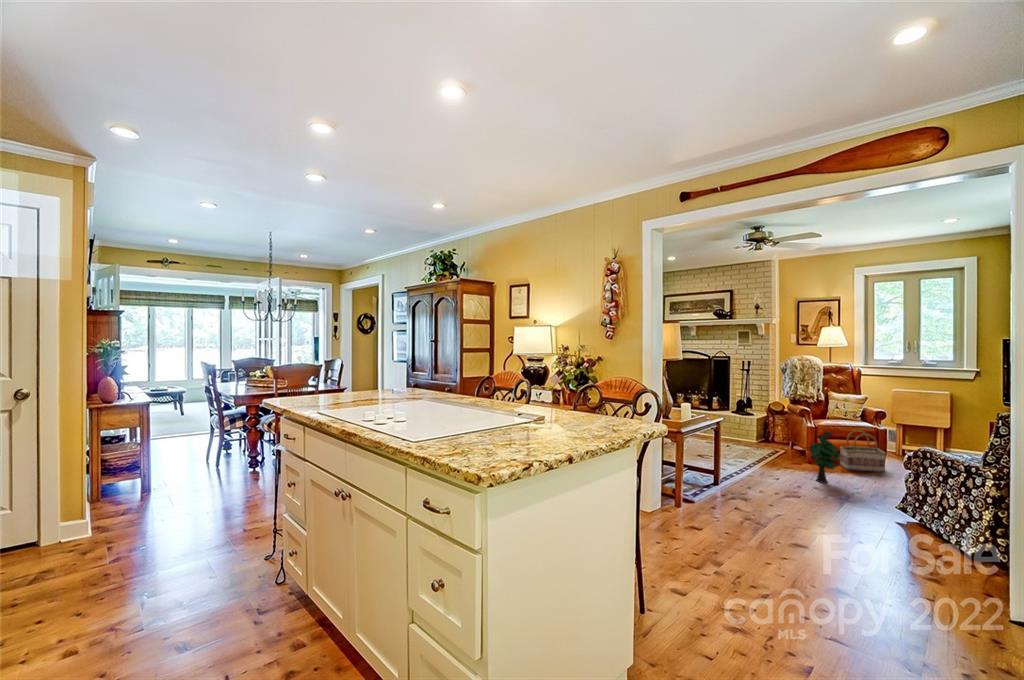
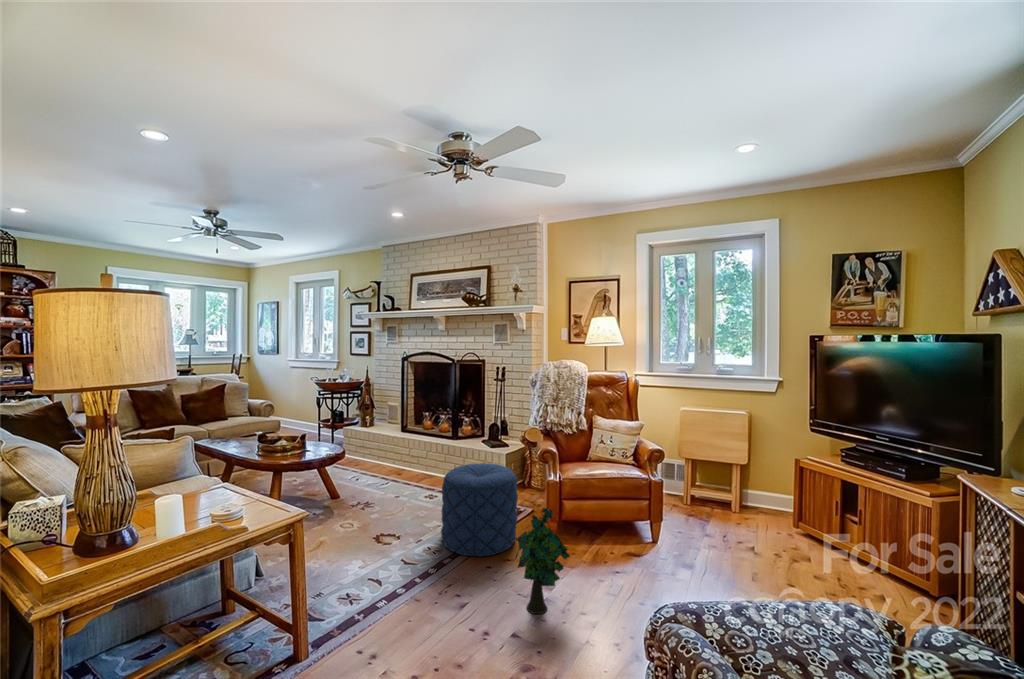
pouf: none [741,417,790,464] -> present [441,463,518,556]
basket: present [840,430,886,472] -> none [592,485,656,562]

